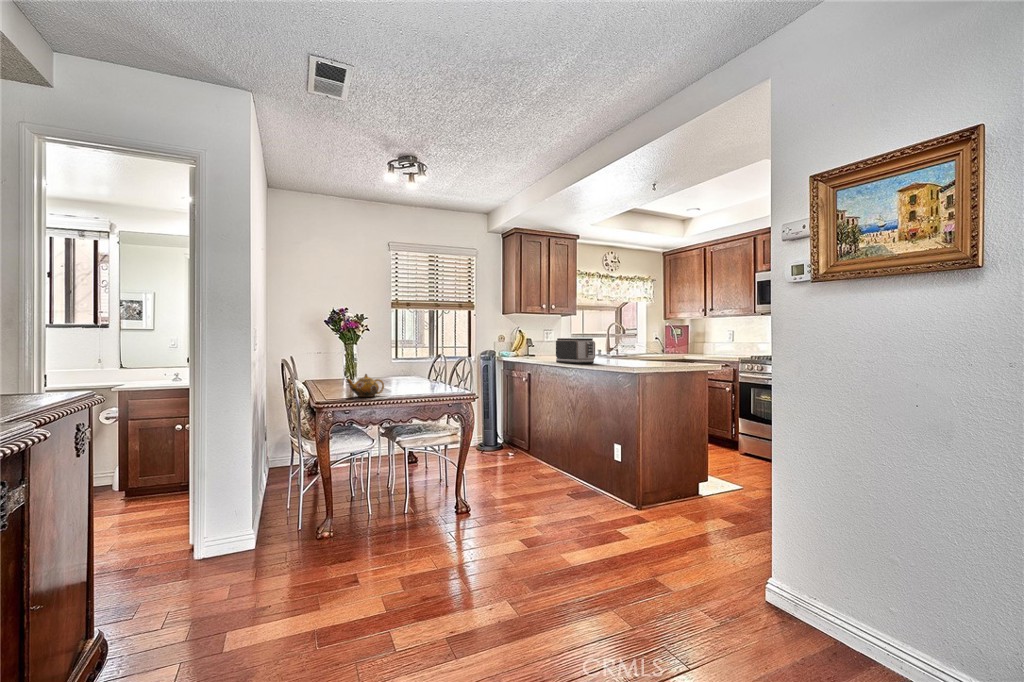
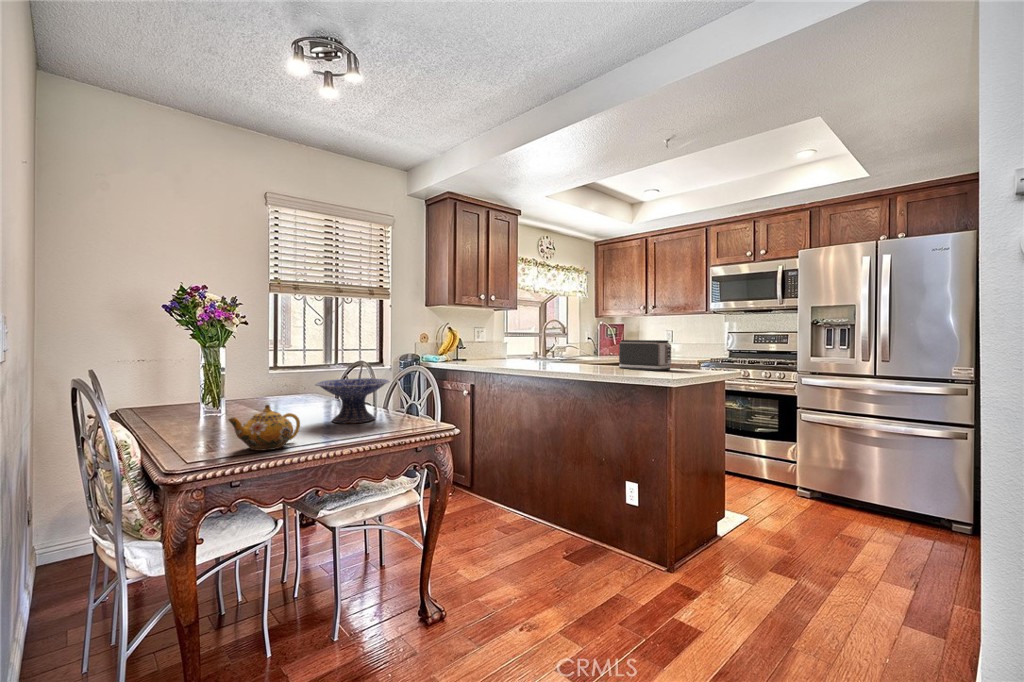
toaster: present [556,338,595,364] -> present [619,340,671,371]
decorative bowl: none [399,364,443,389] -> present [315,378,390,423]

